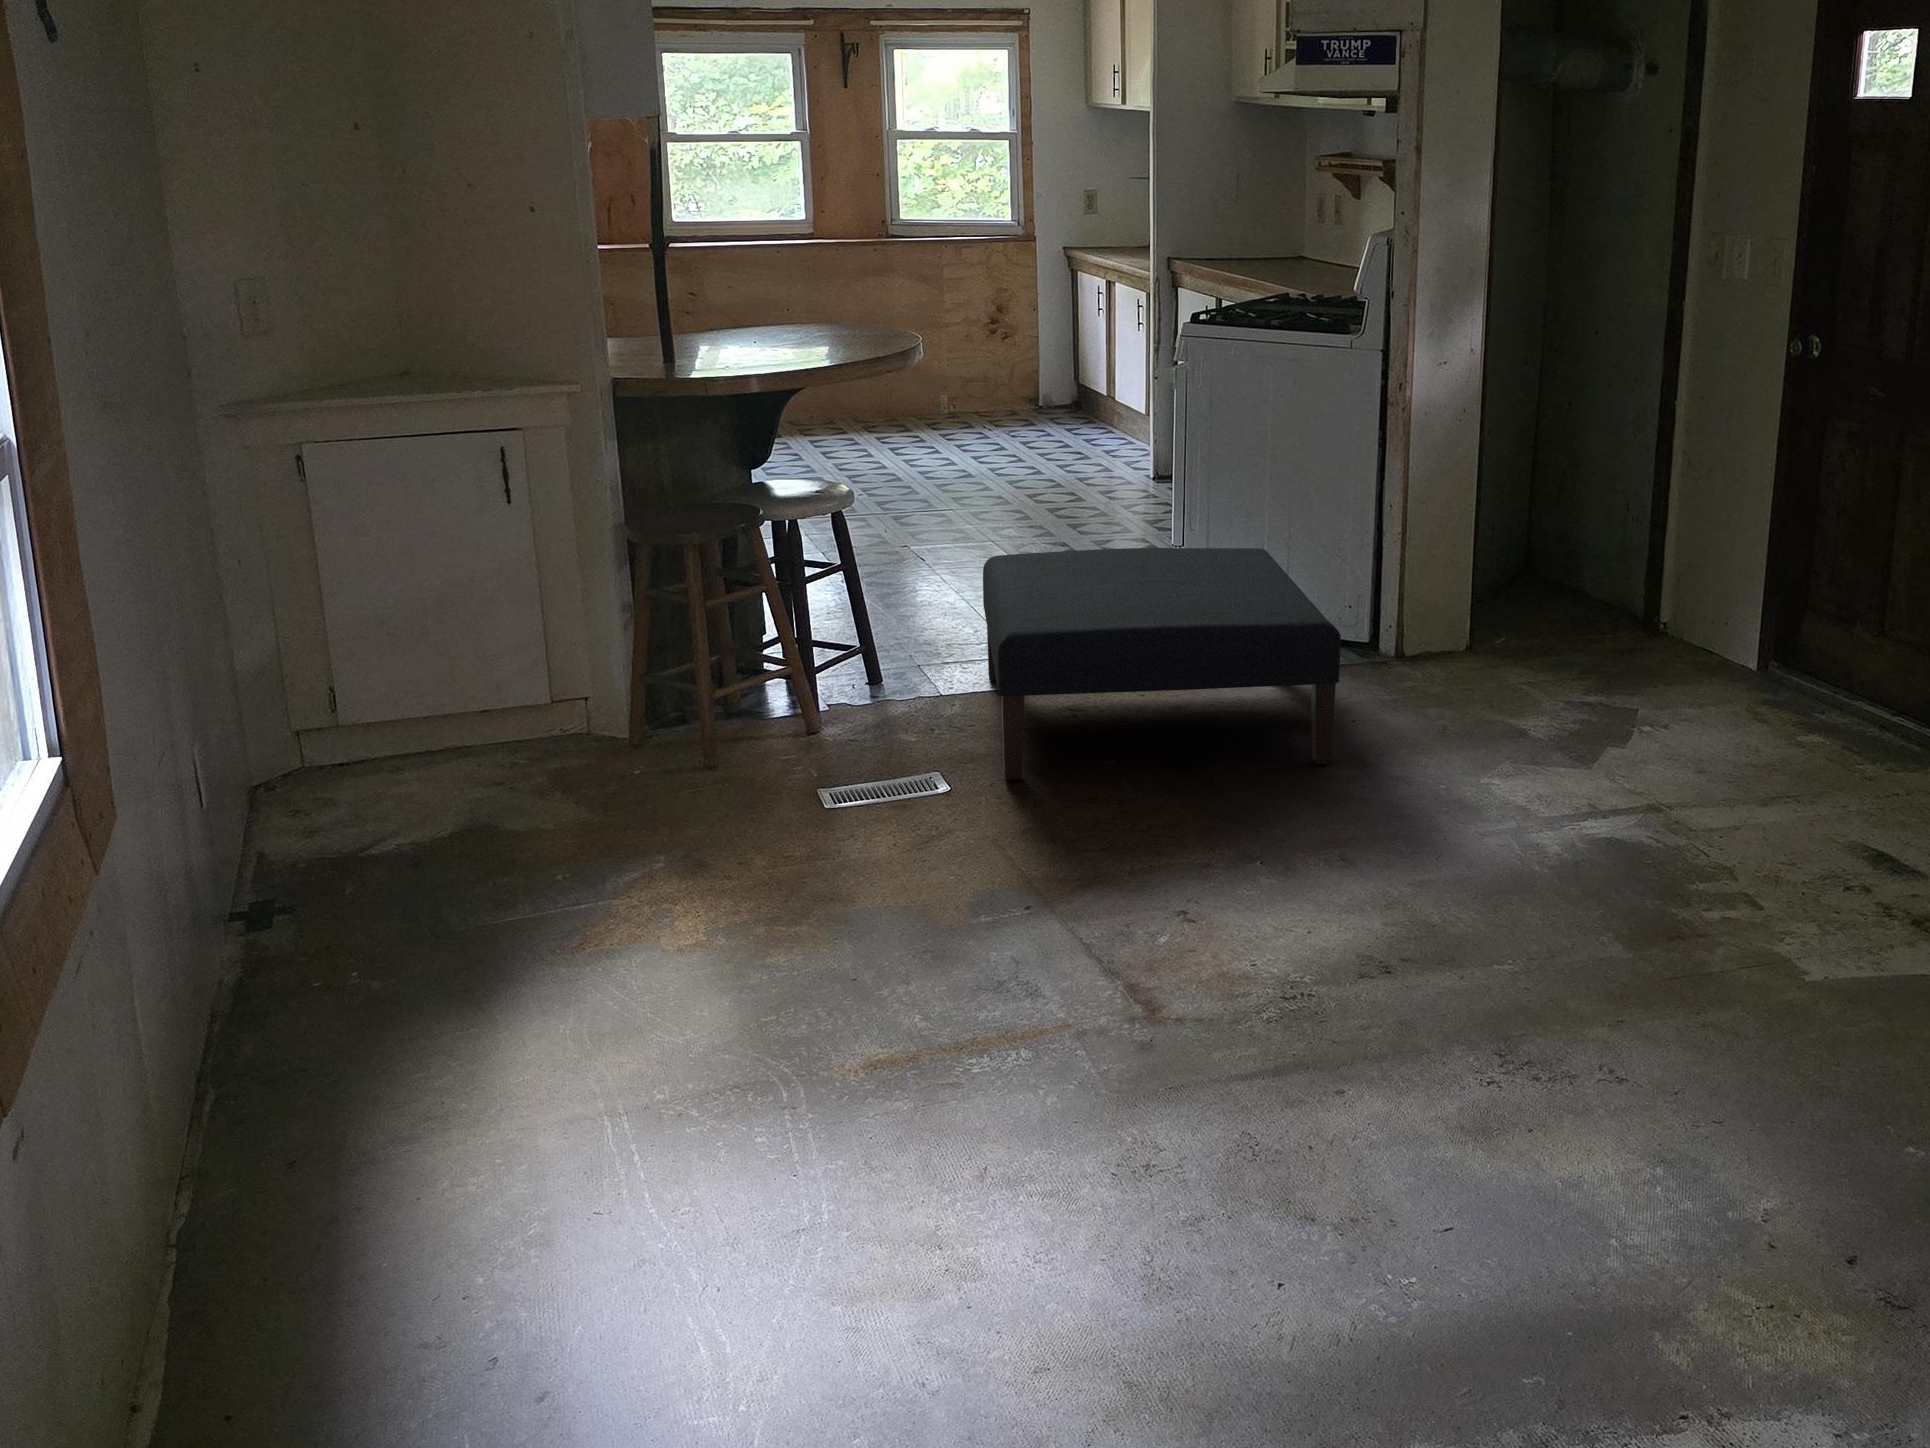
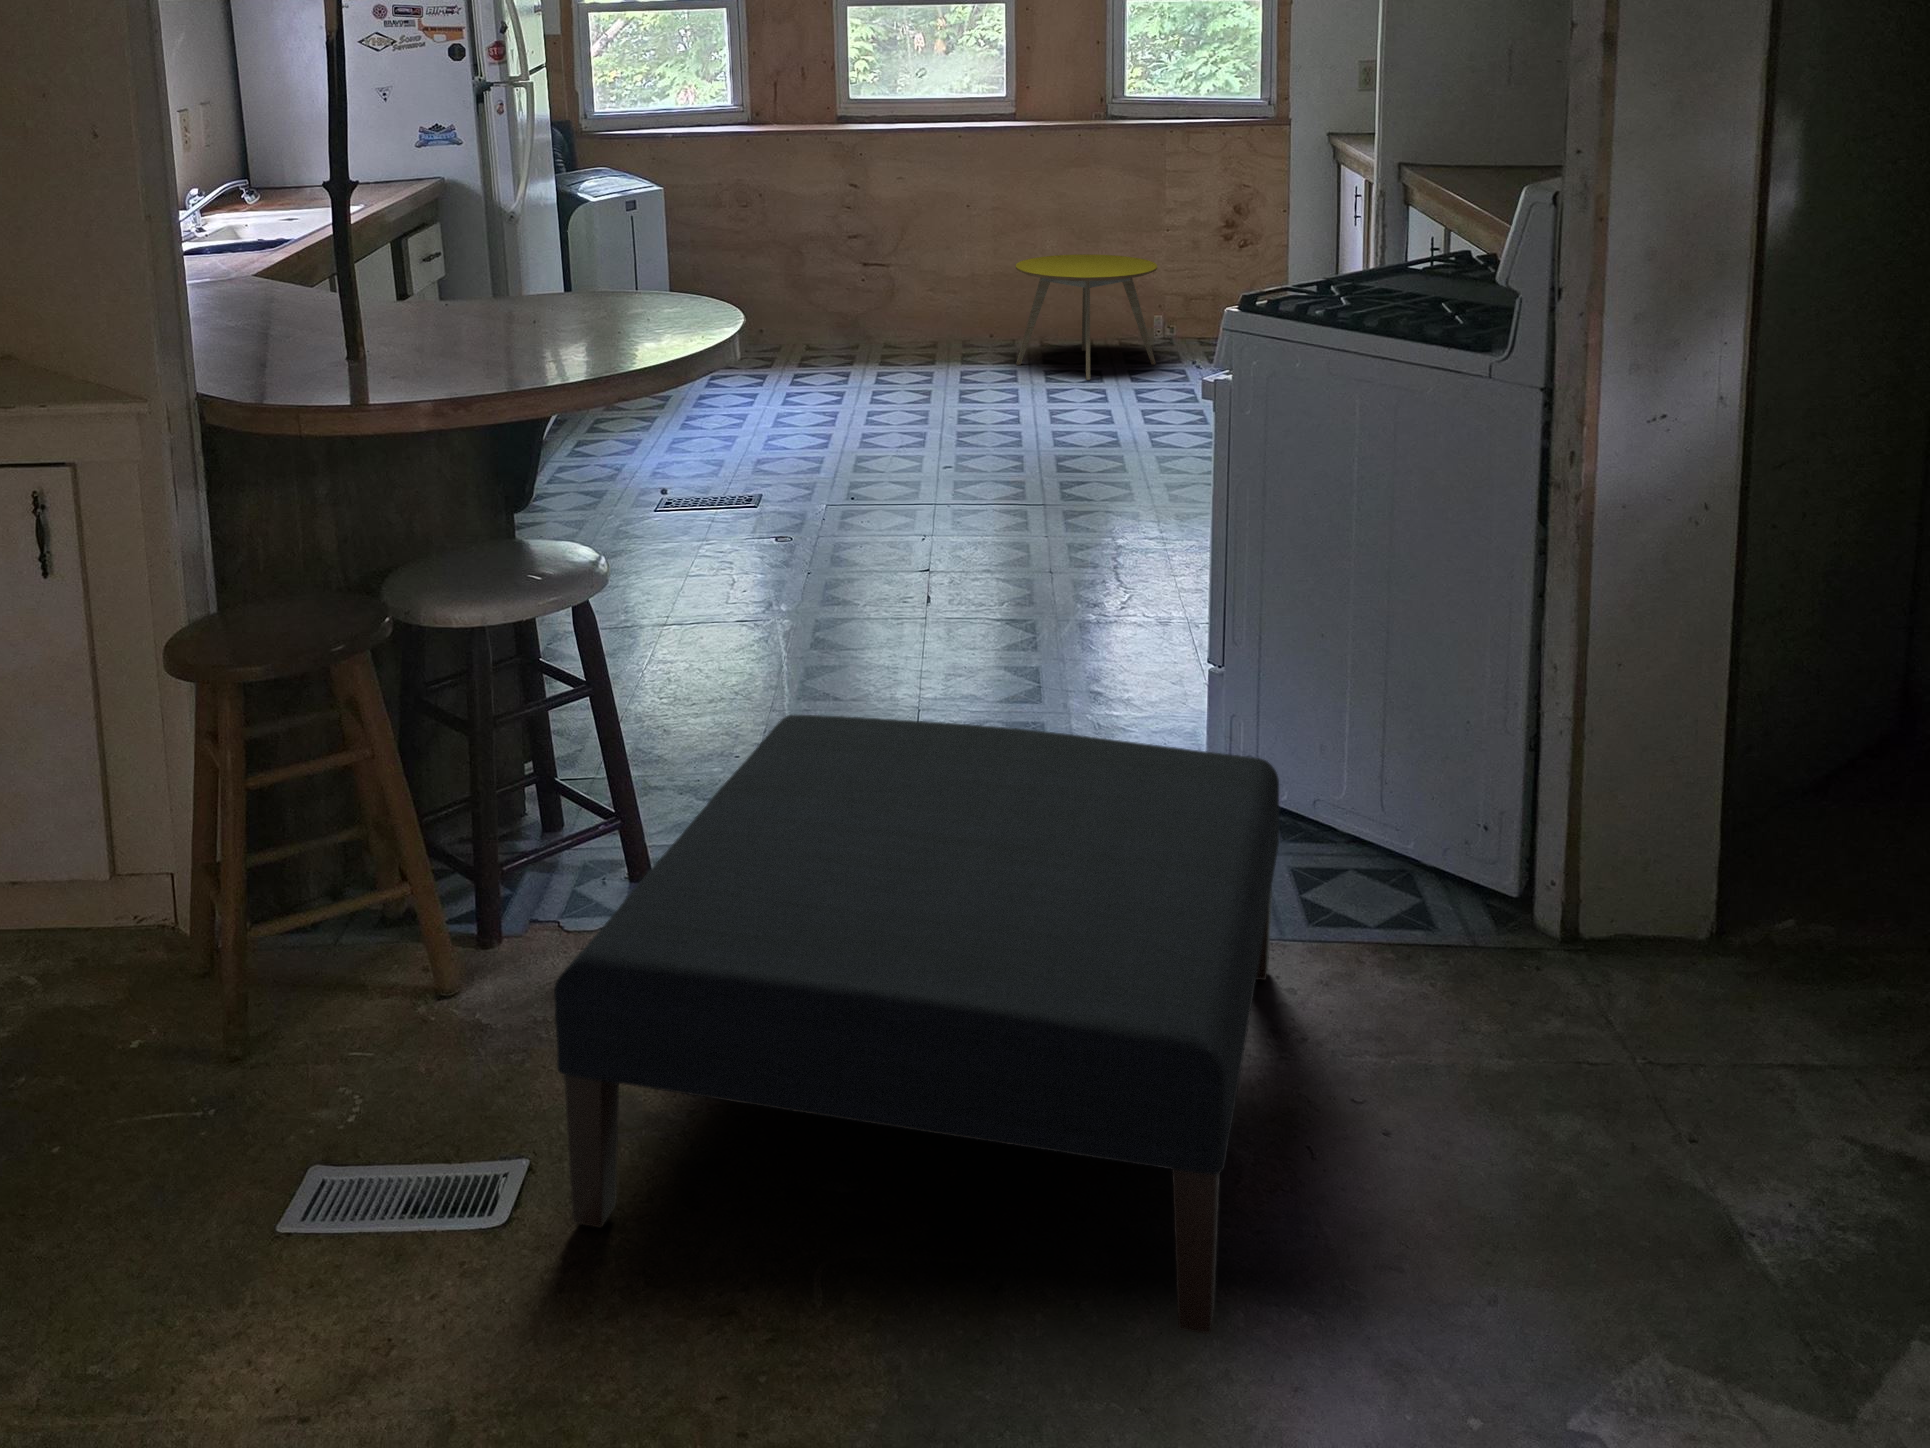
side table: none [839,345,950,437] -> present [1016,254,1157,380]

